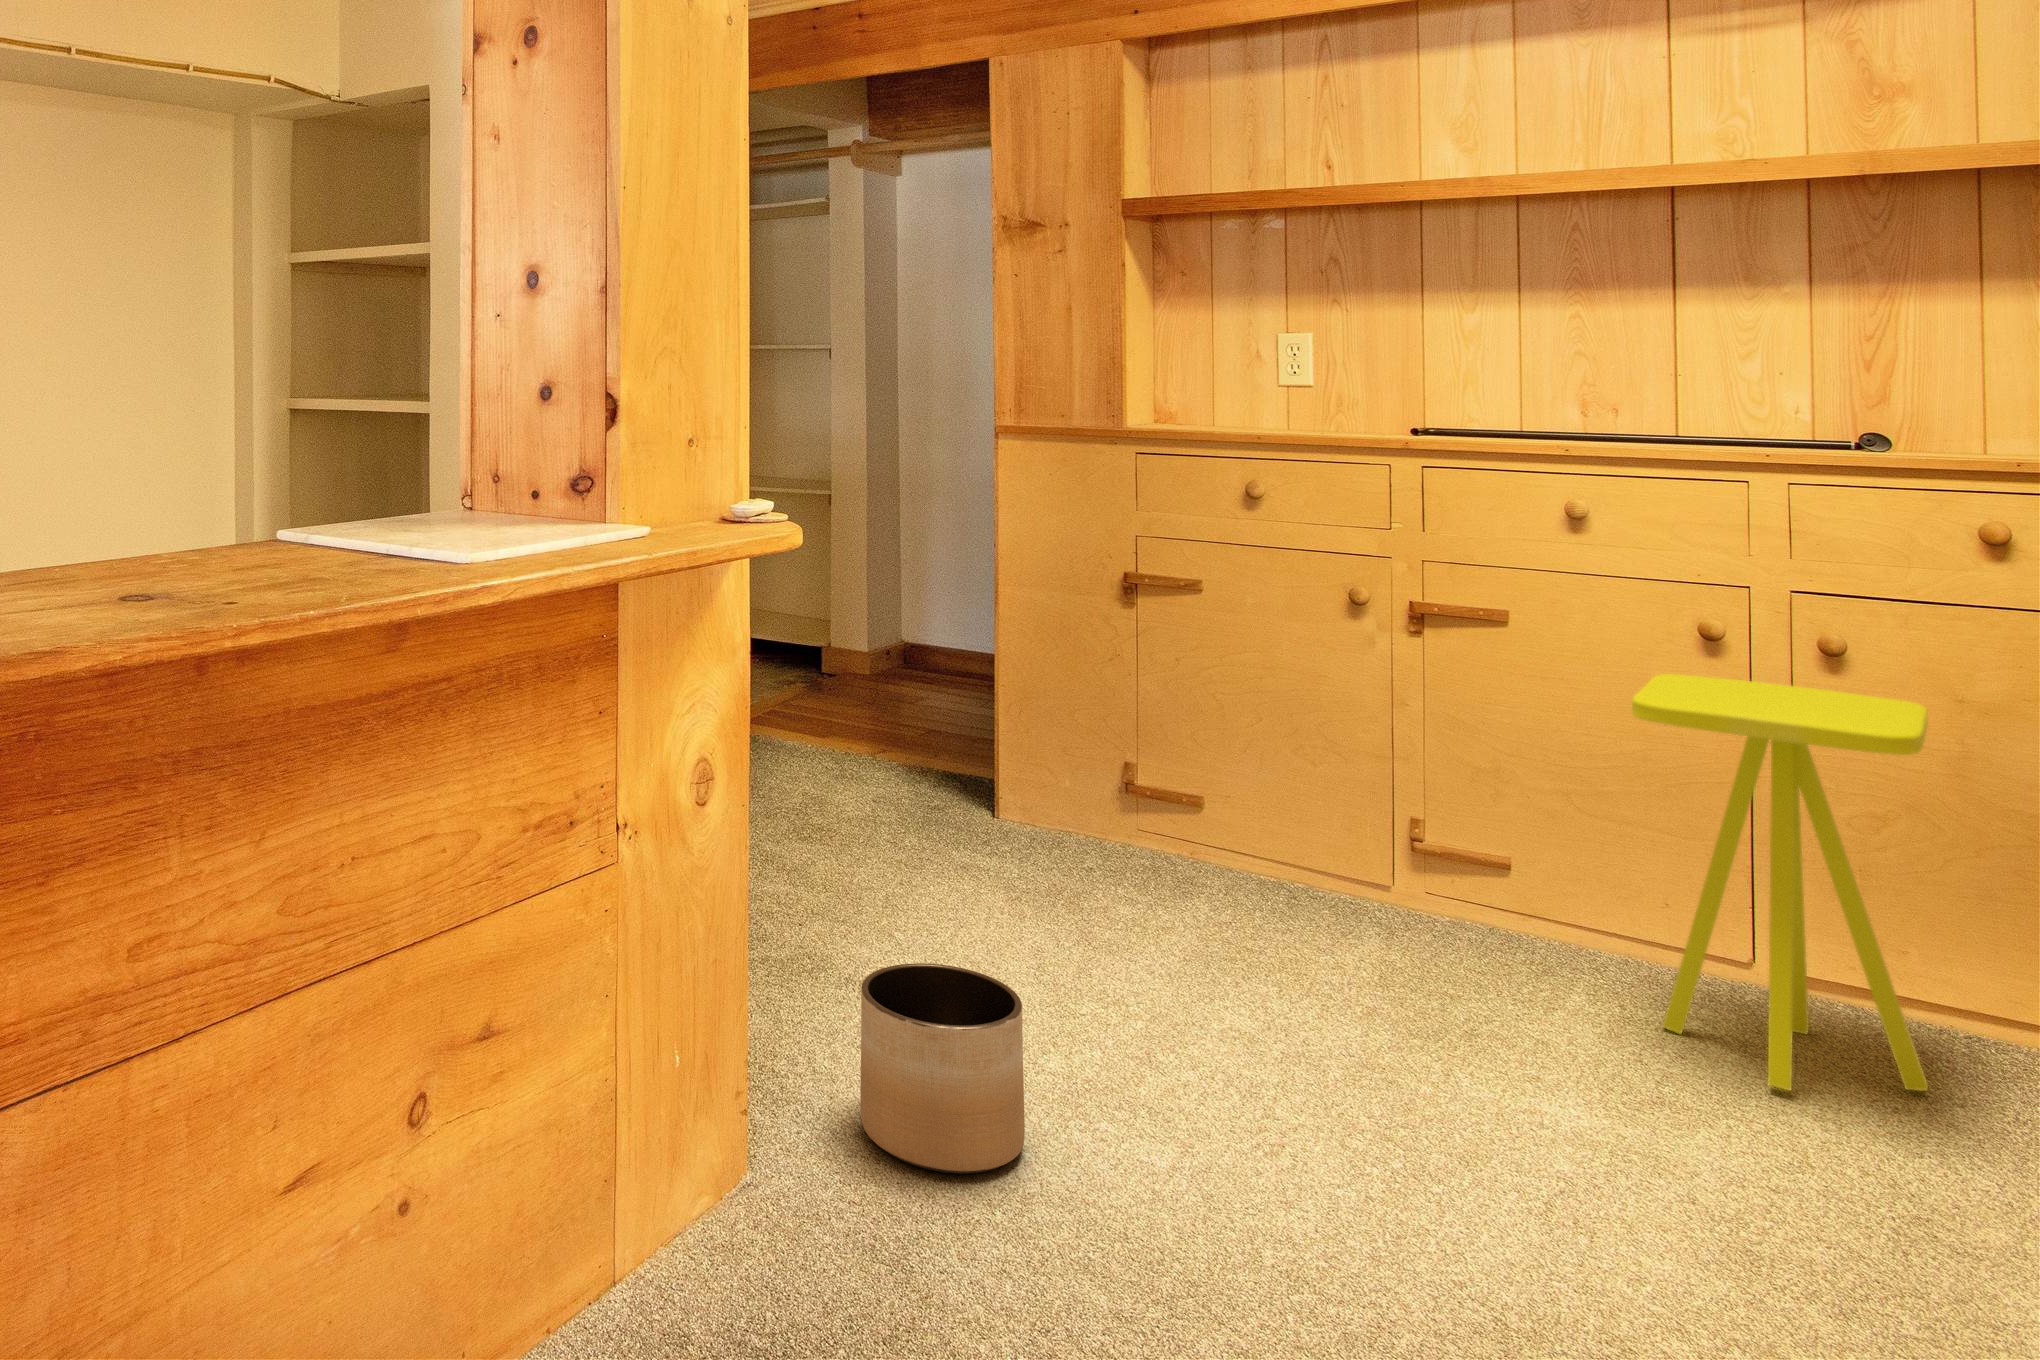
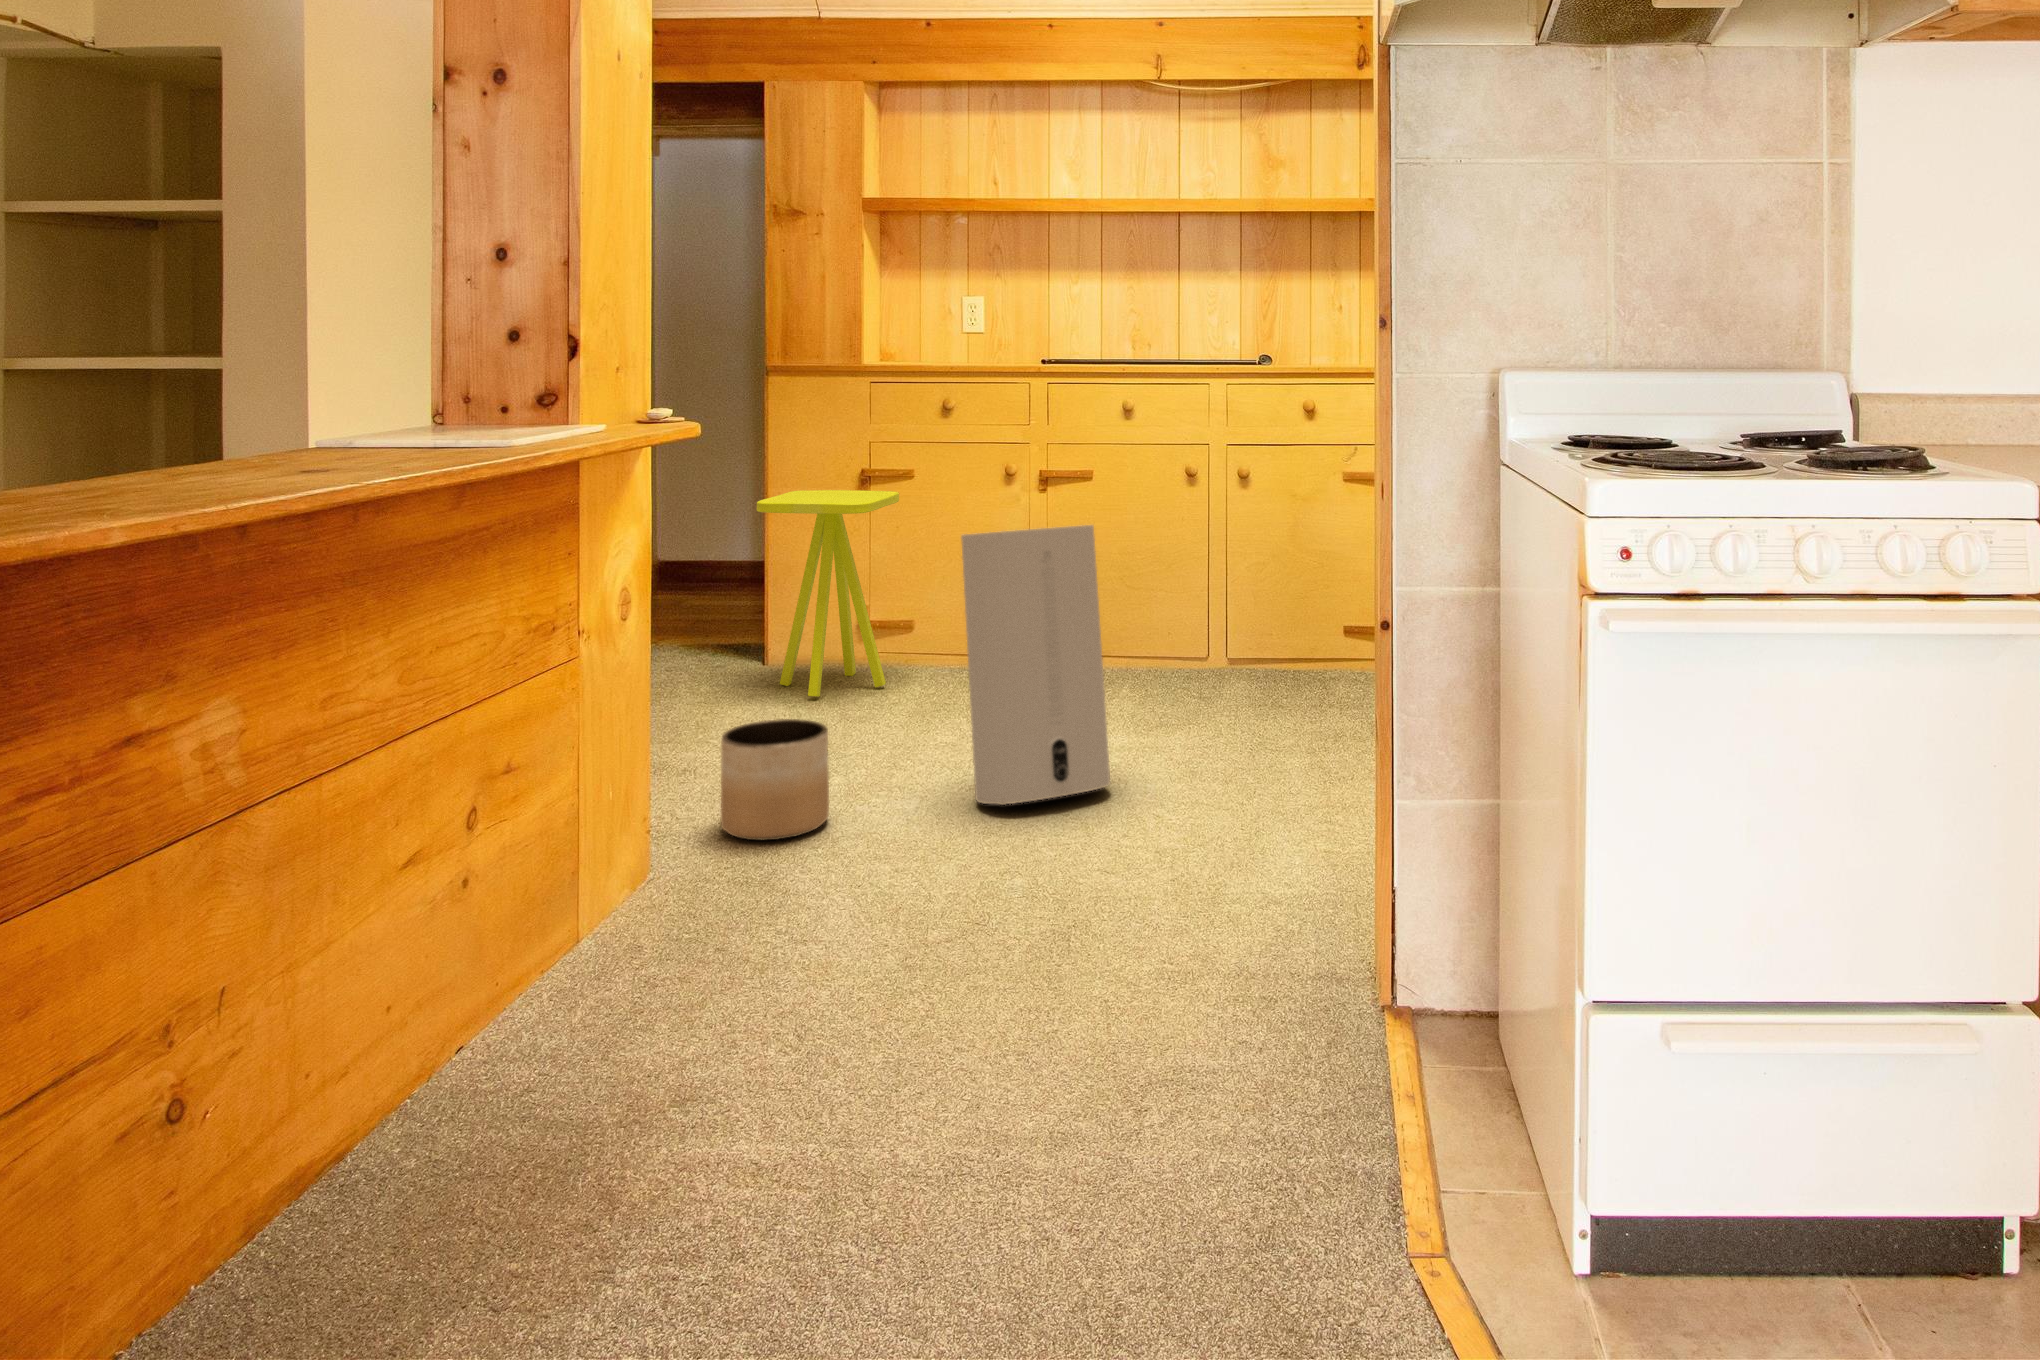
side table: present [1632,674,1928,1091] -> present [756,490,899,696]
air purifier: none [1252,723,1560,1242] -> present [961,525,1110,805]

